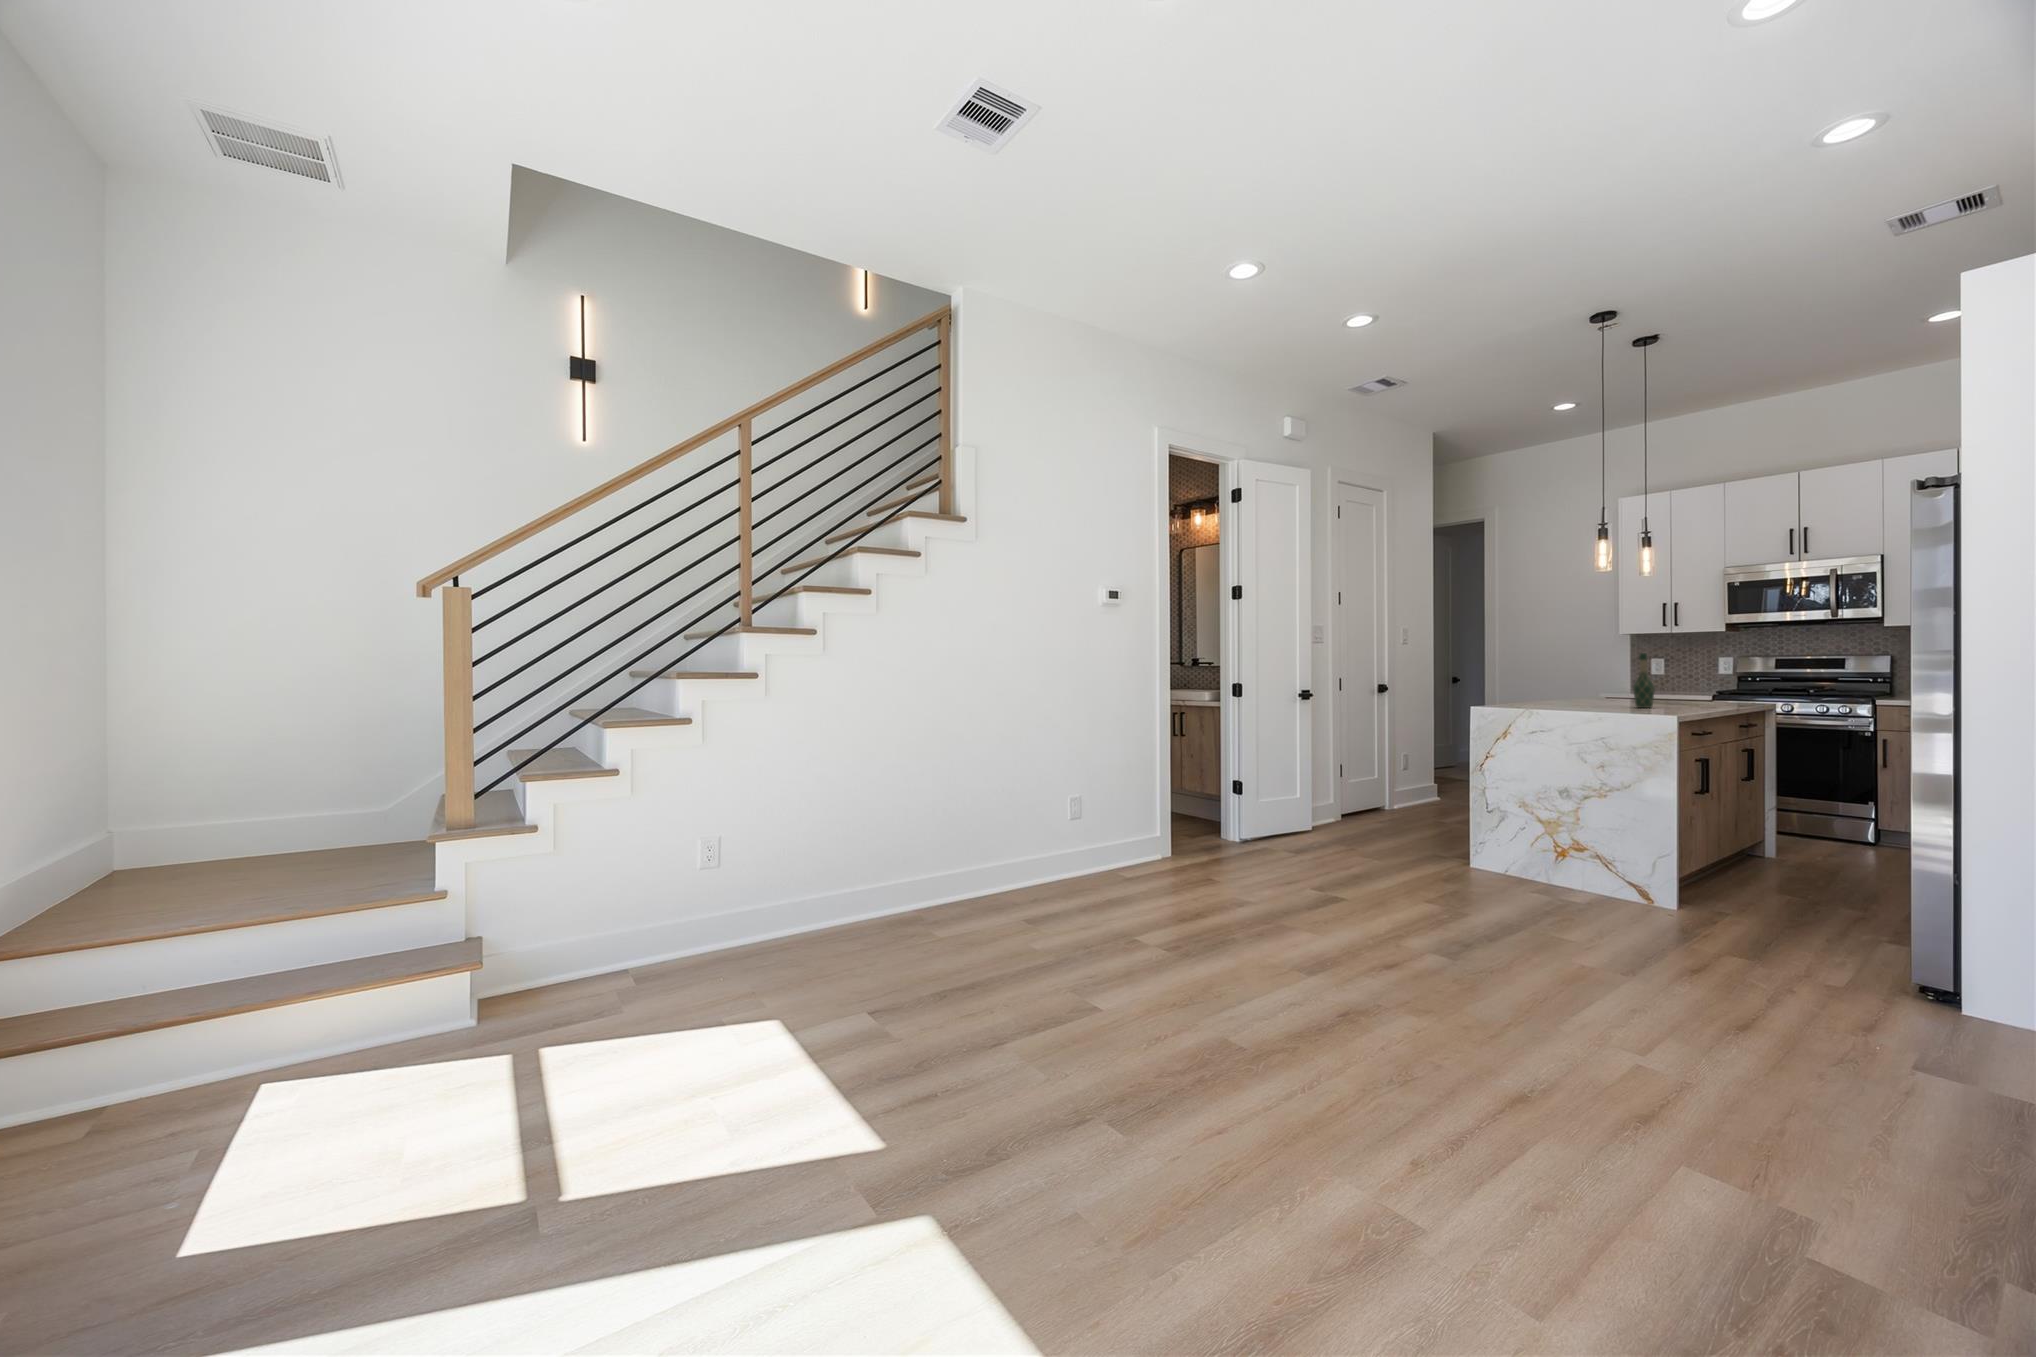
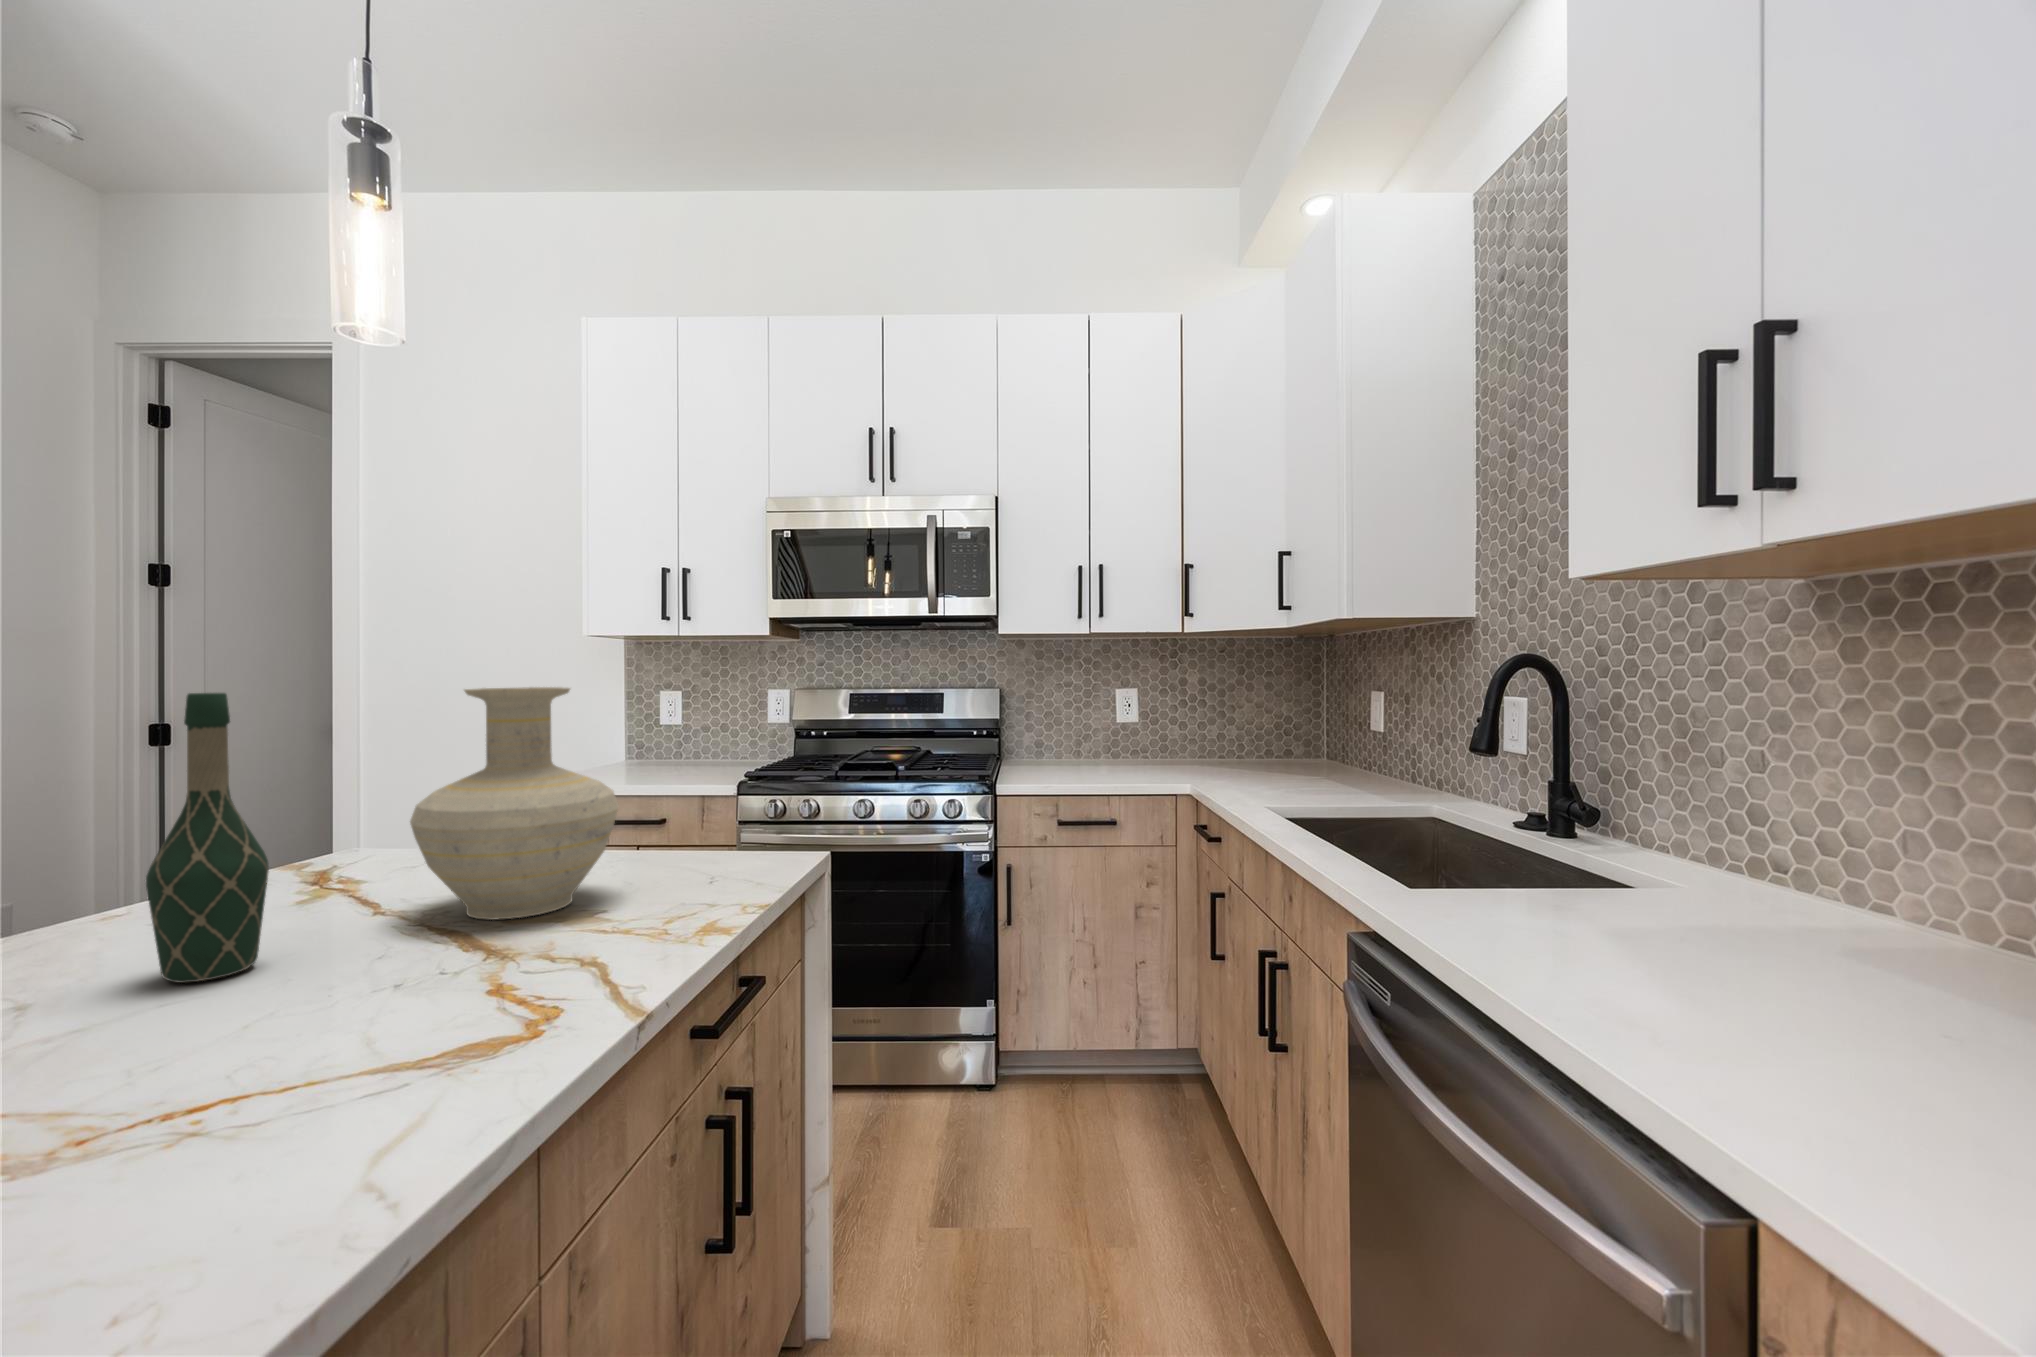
vase: none [1668,652,1725,707] -> present [410,687,618,920]

